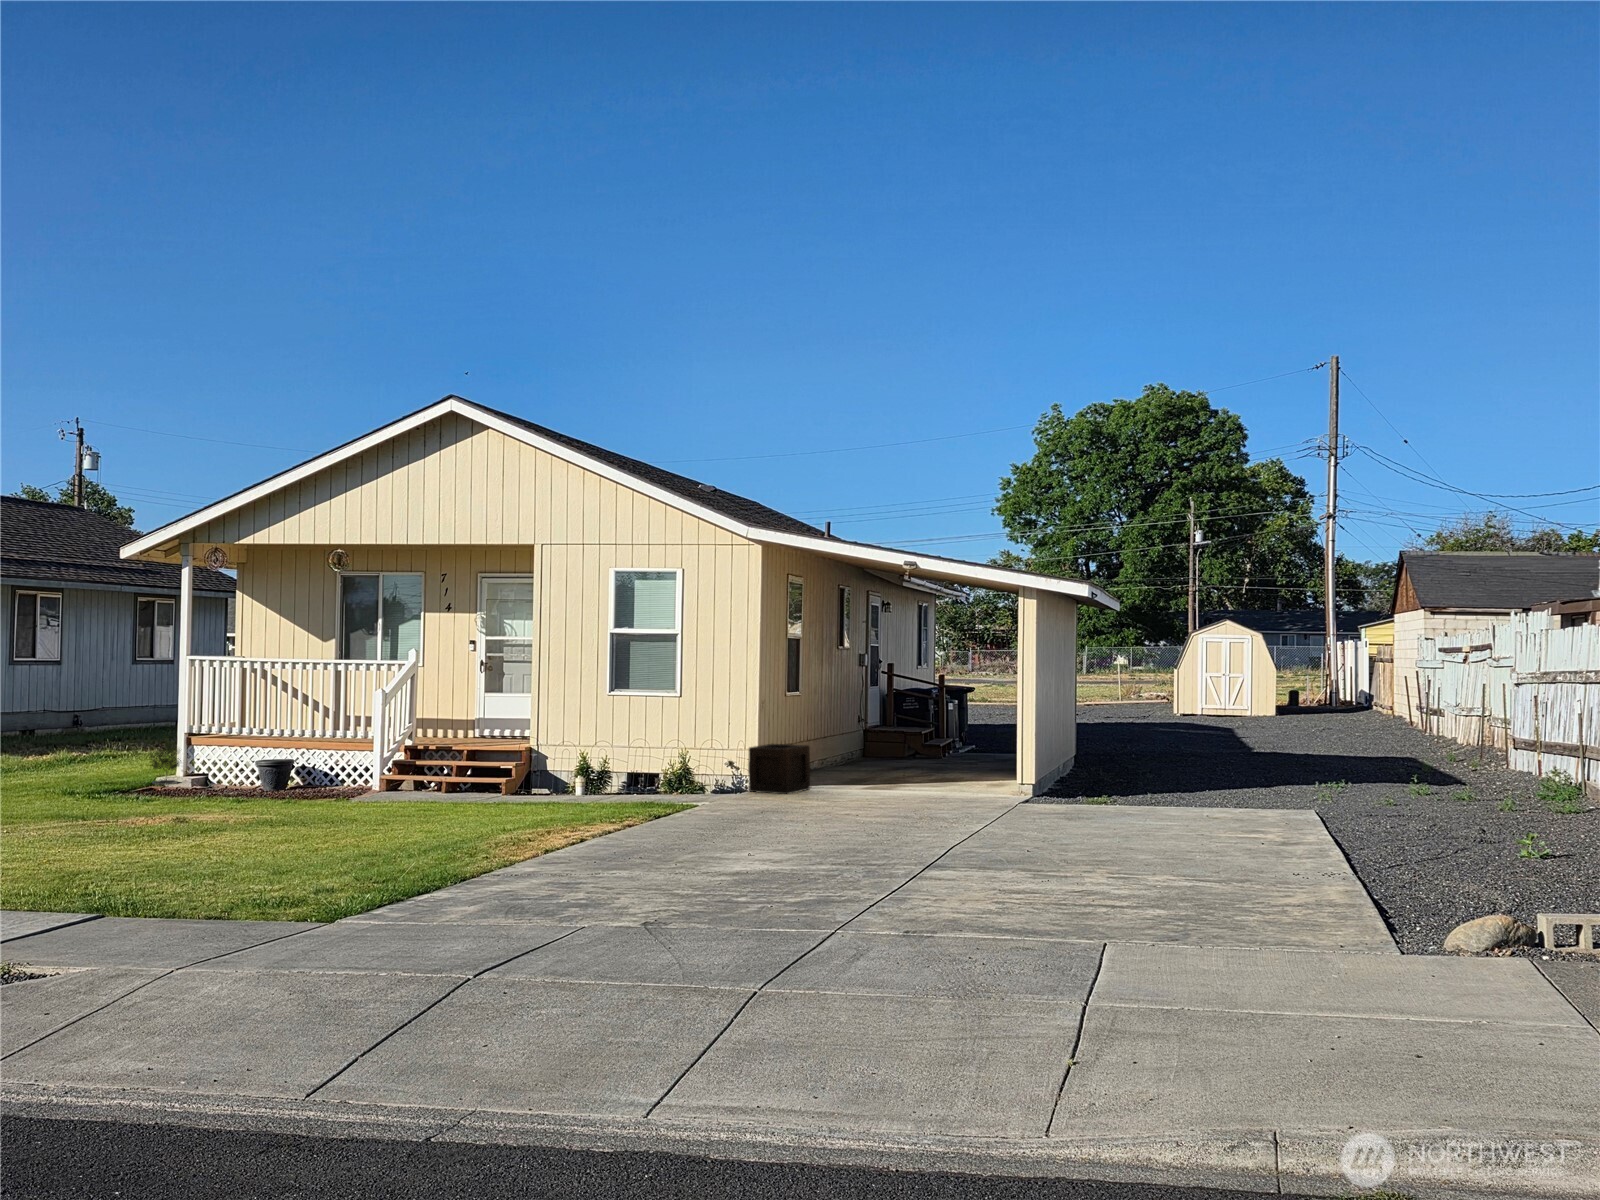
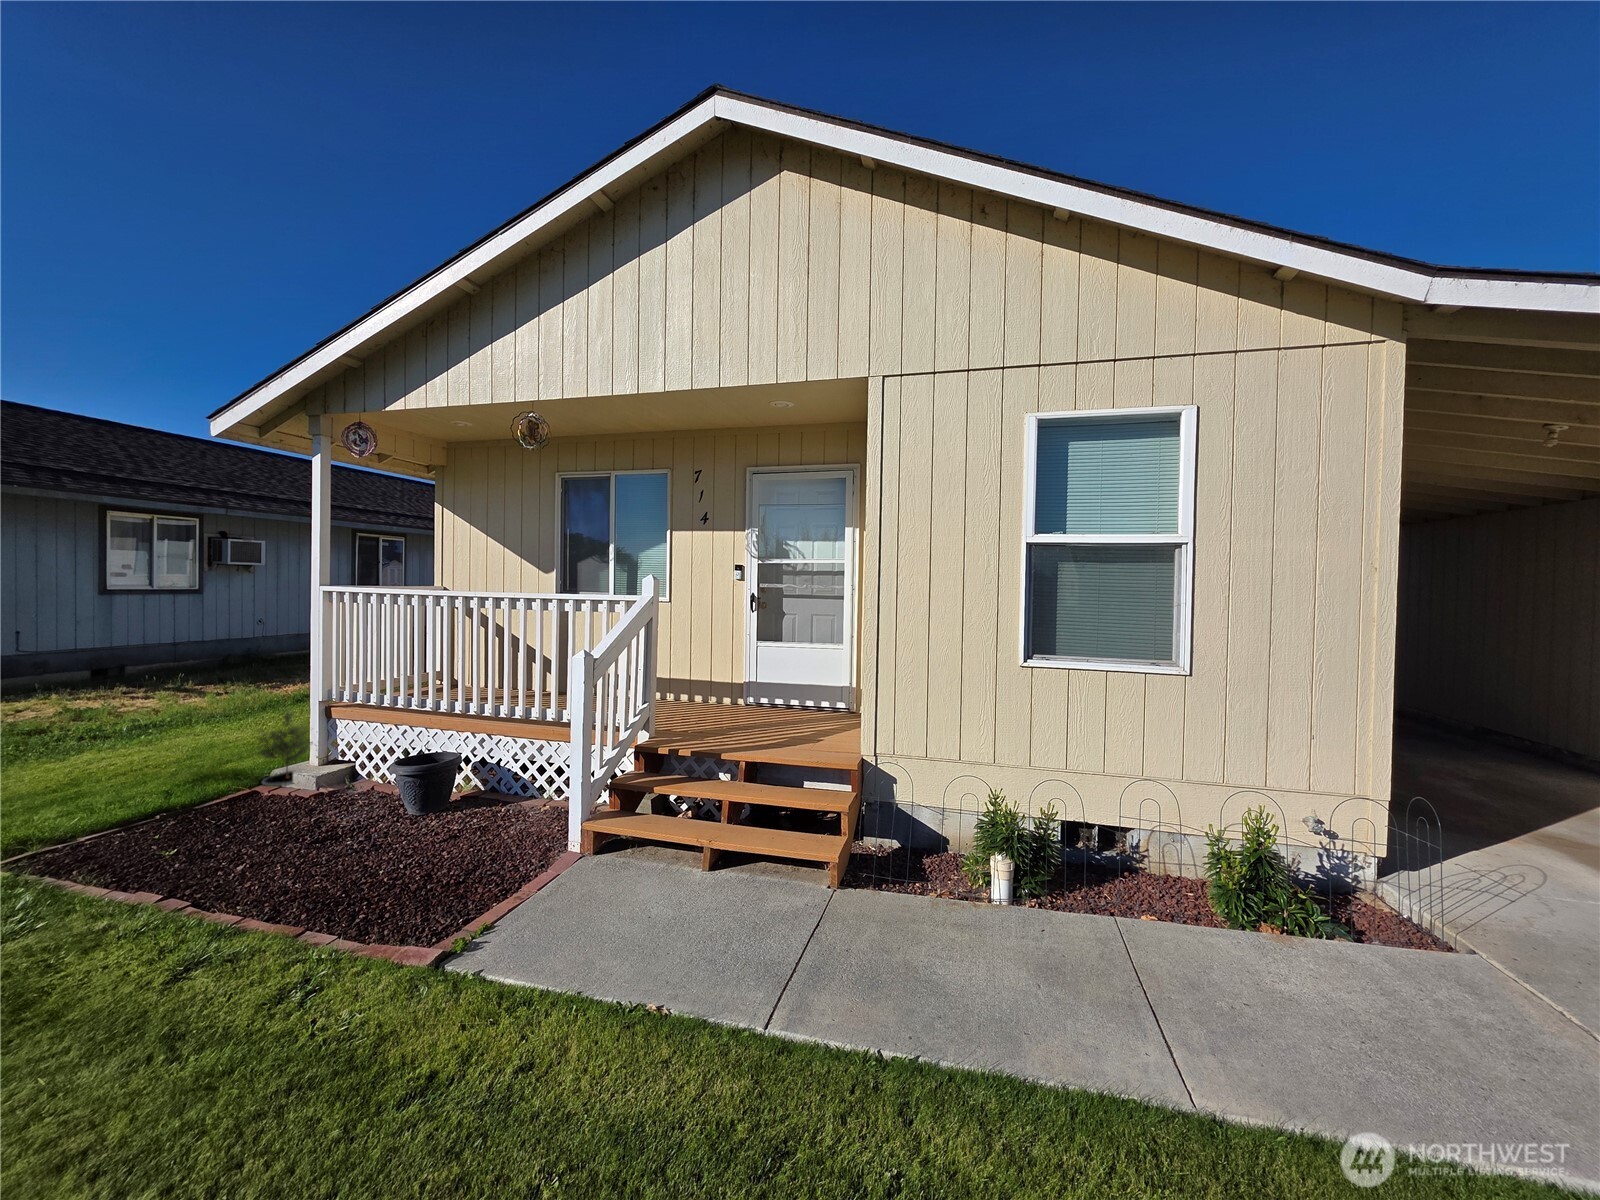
wooden crate: present [748,744,810,794] -> none [1369,775,1542,936]

